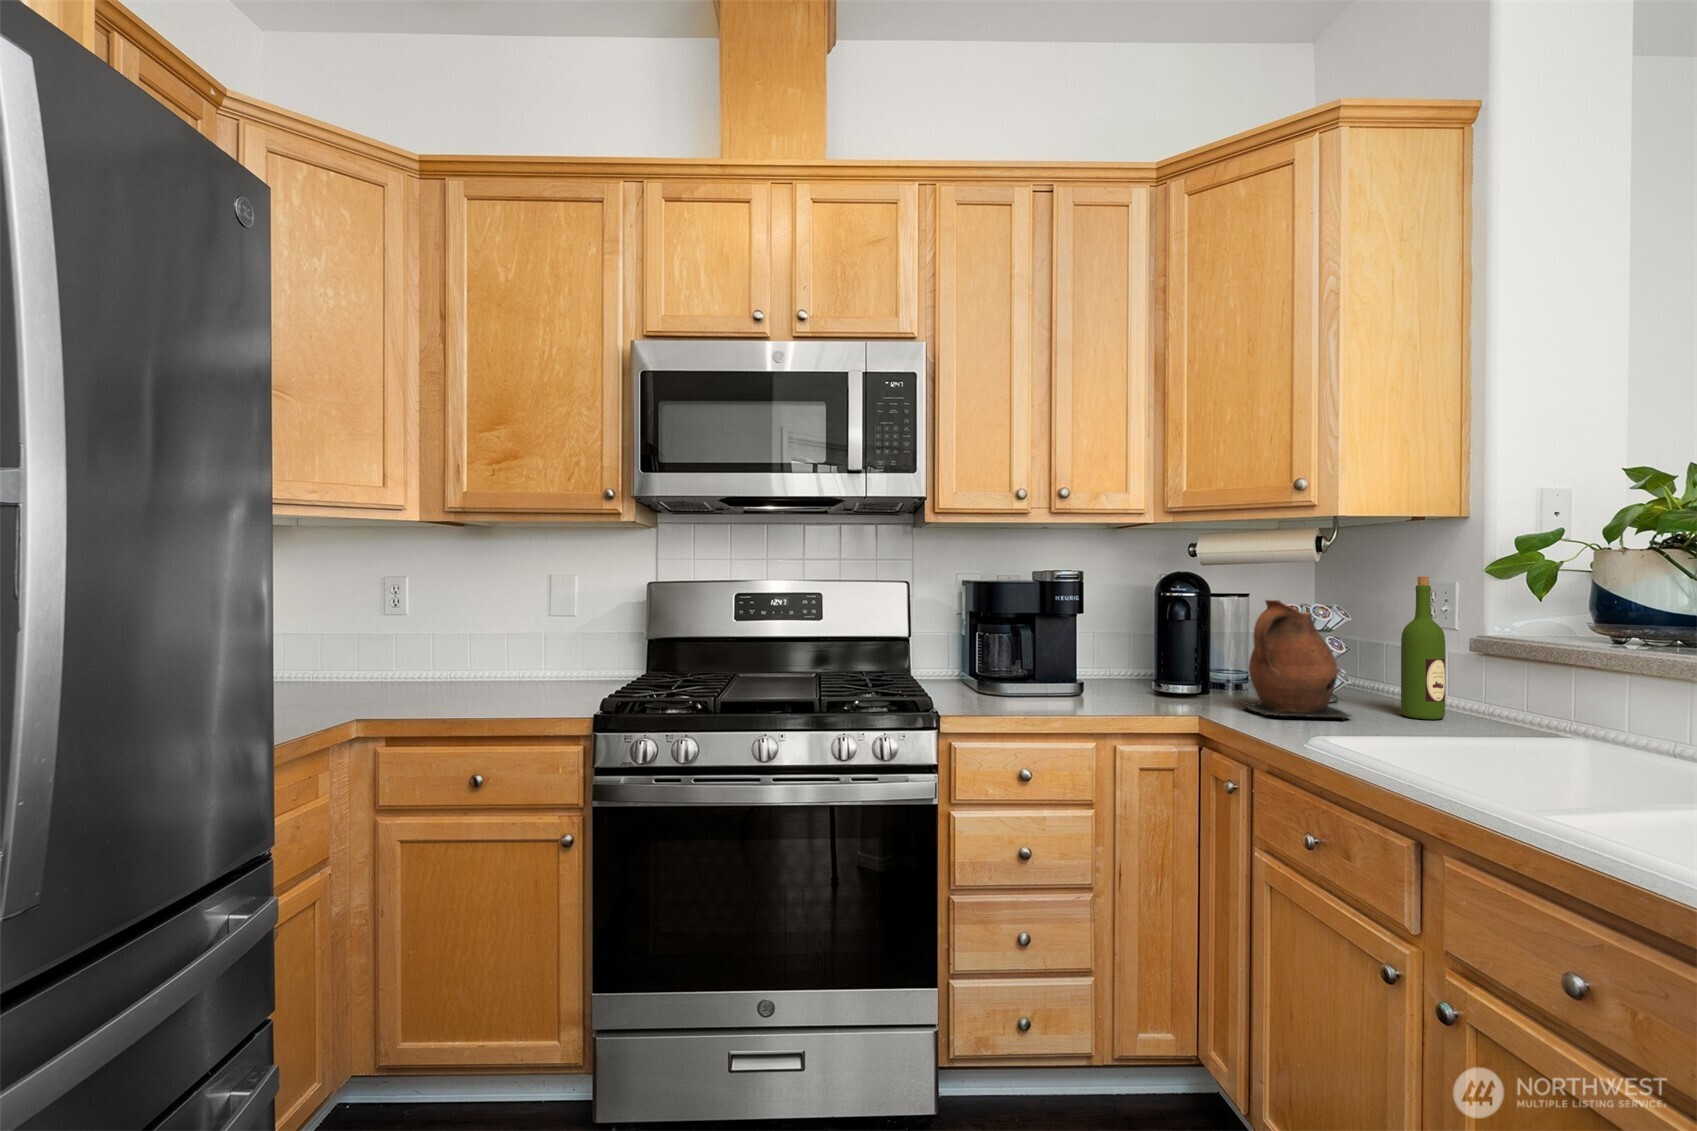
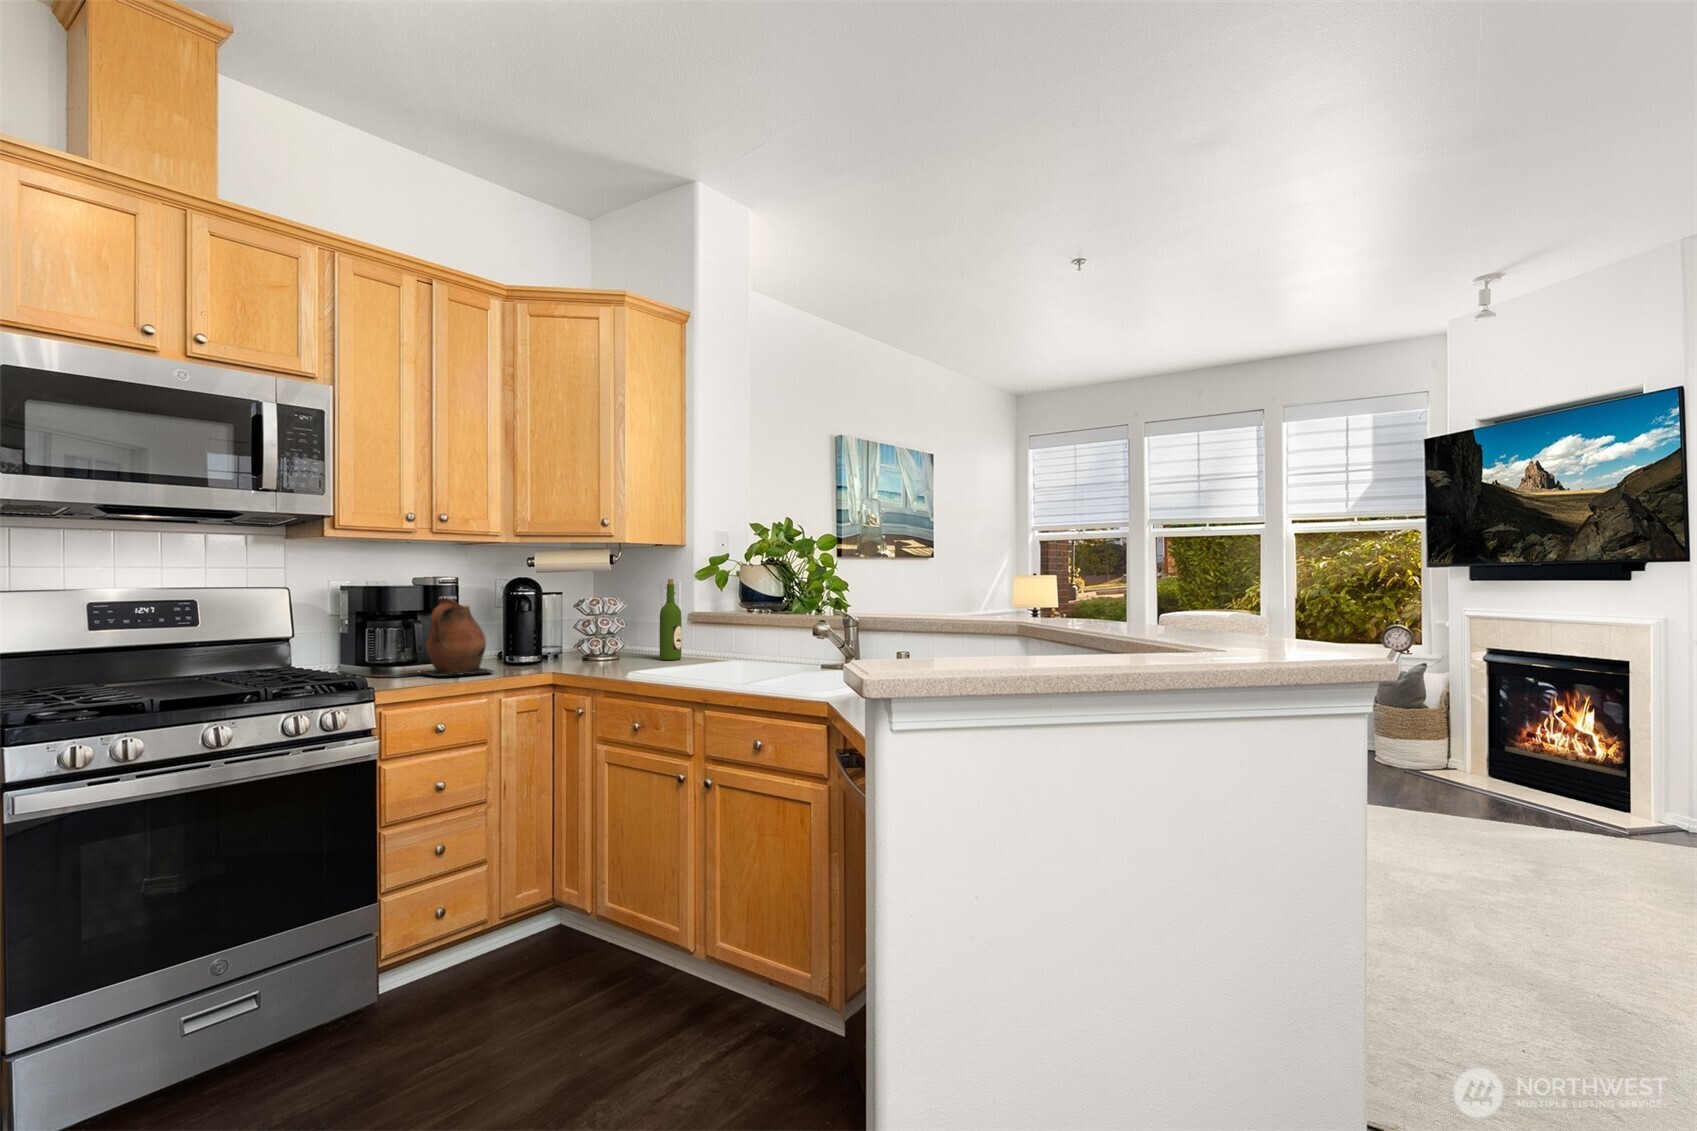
ceramic pitcher: present [1245,600,1351,719] -> present [424,598,493,676]

